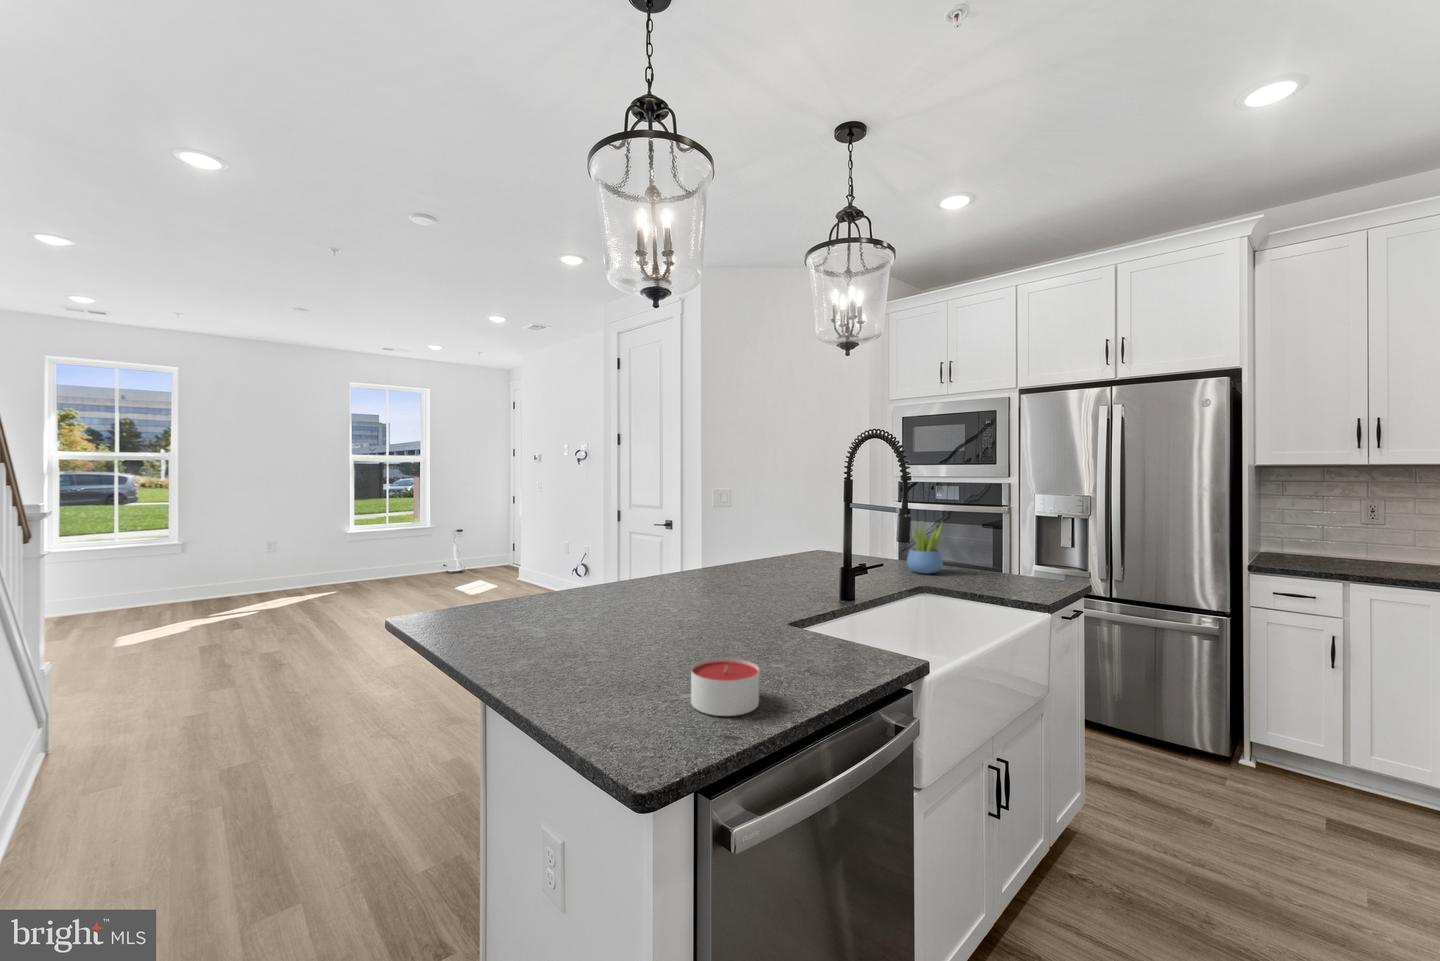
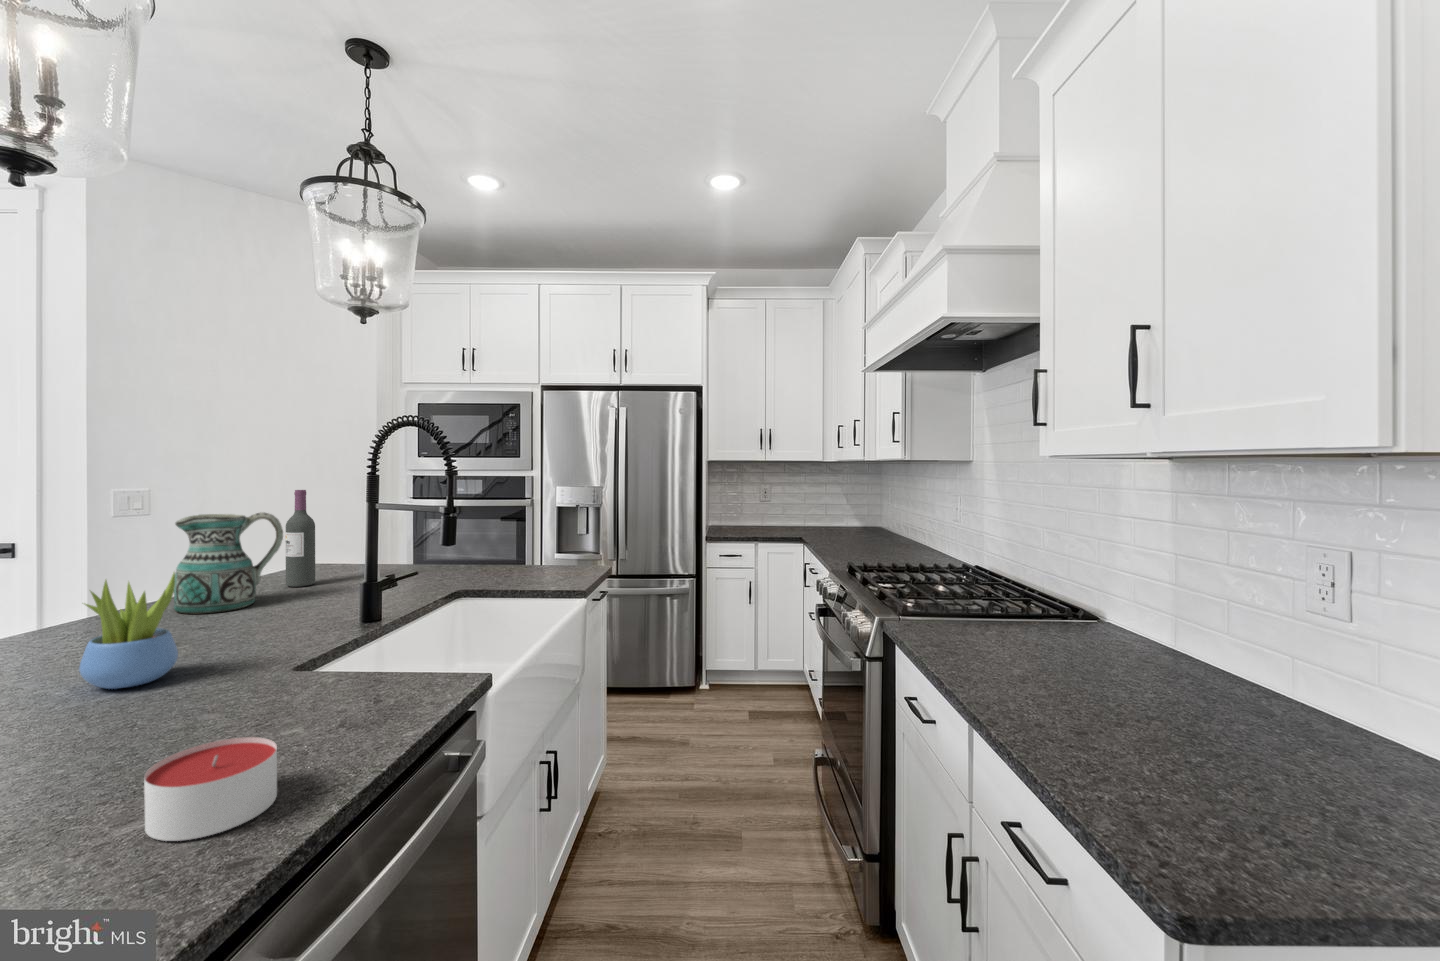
wine bottle: none [795,492,815,568] -> present [286,490,315,587]
ceramic pitcher: none [729,508,792,579] -> present [174,512,283,614]
succulent plant: present [907,524,943,574] -> present [79,573,178,689]

